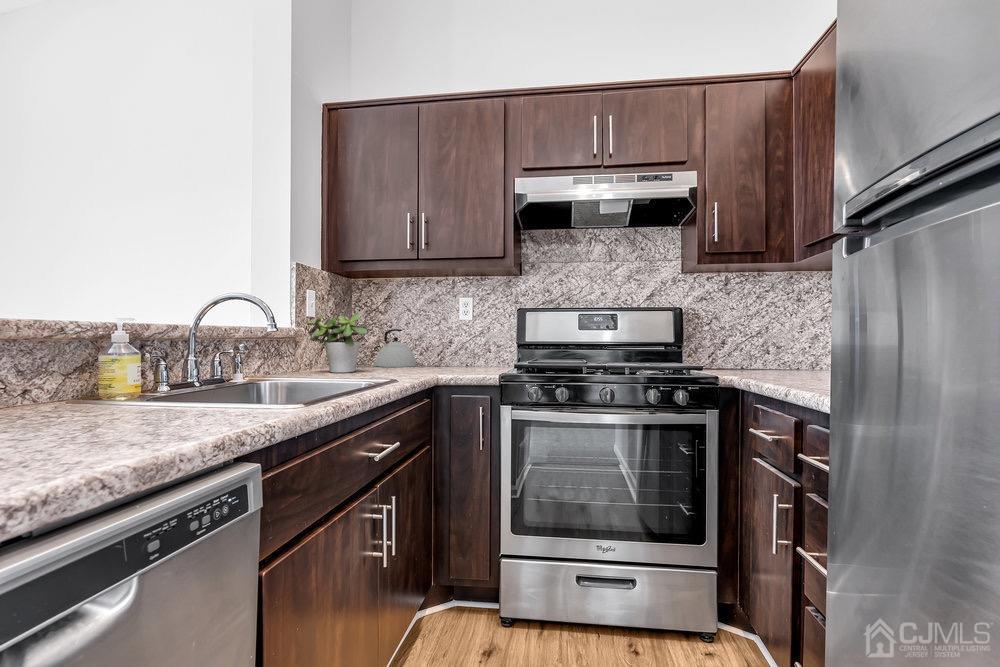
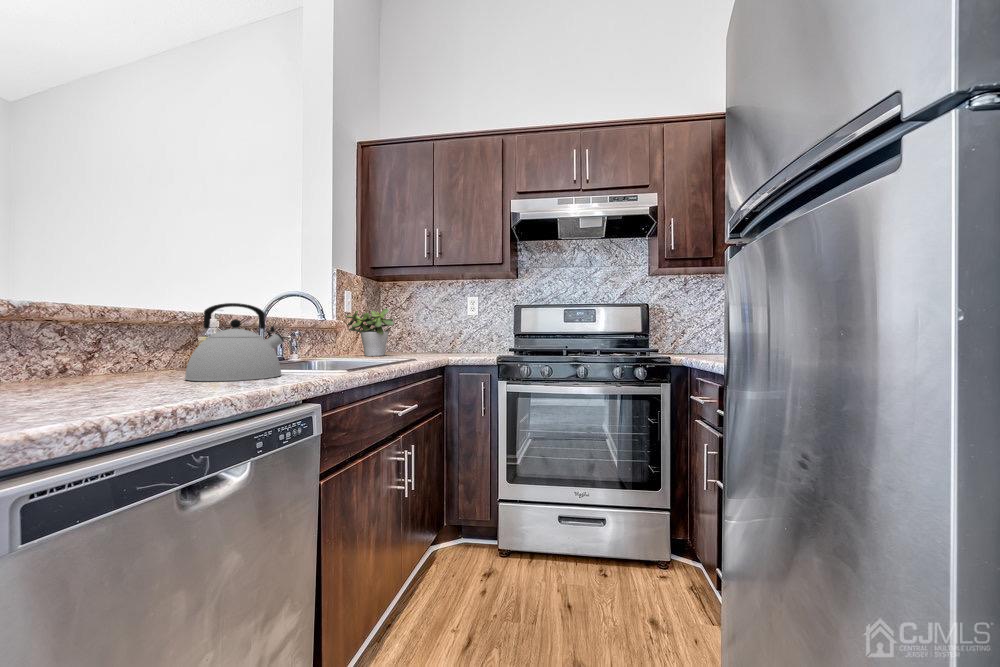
kettle: present [375,329,416,367] -> present [185,303,284,381]

